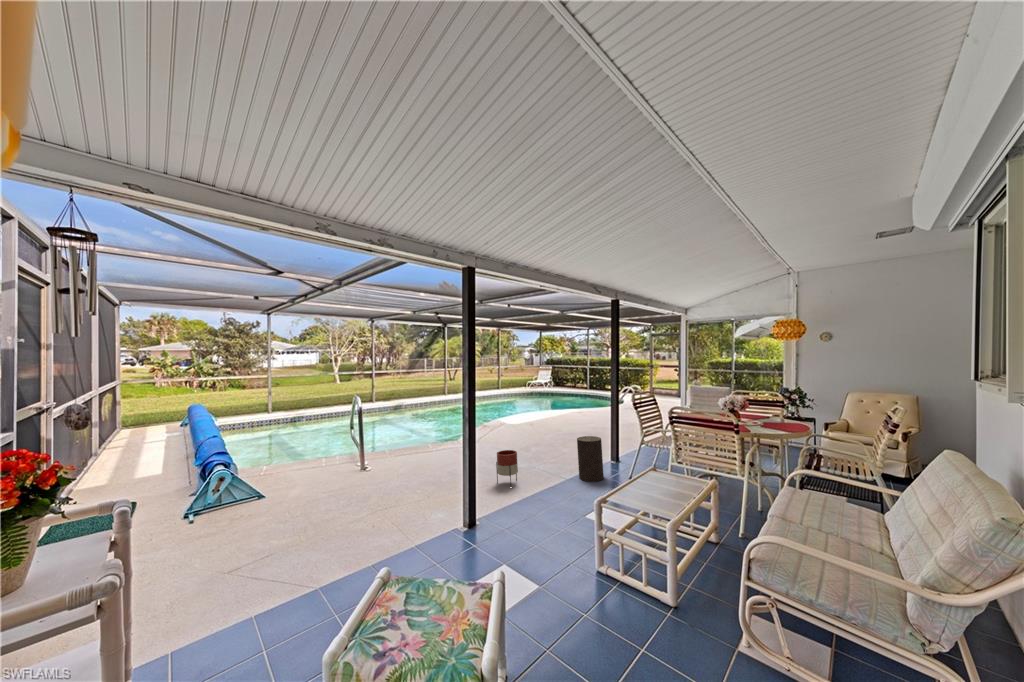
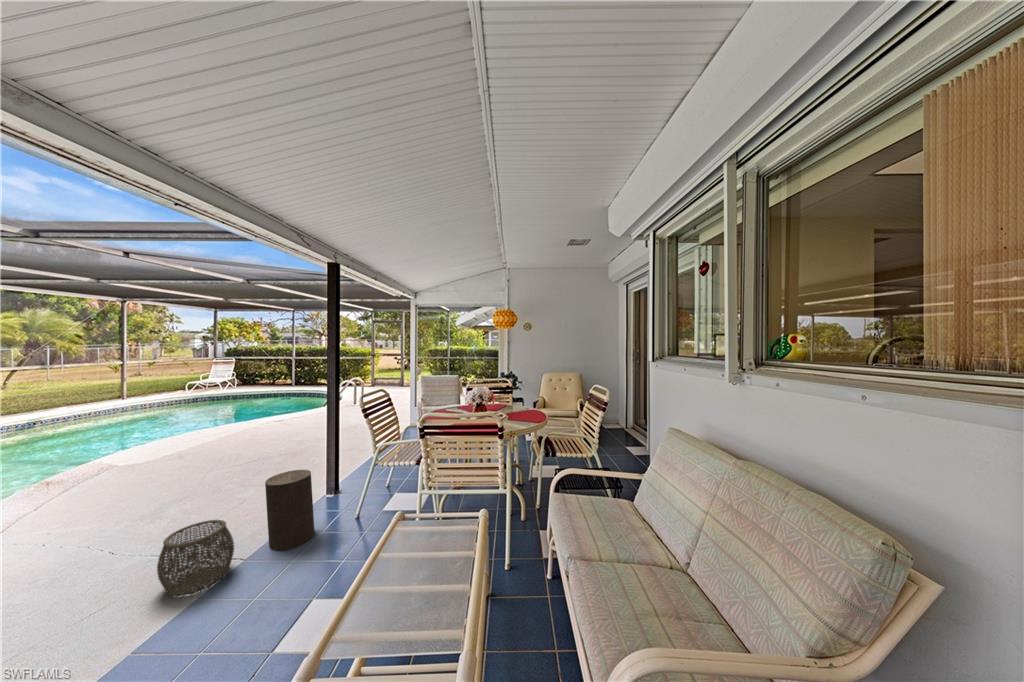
planter: present [496,450,518,485] -> none [39,544,113,636]
woven basket: none [532,453,563,486] -> present [157,520,234,596]

